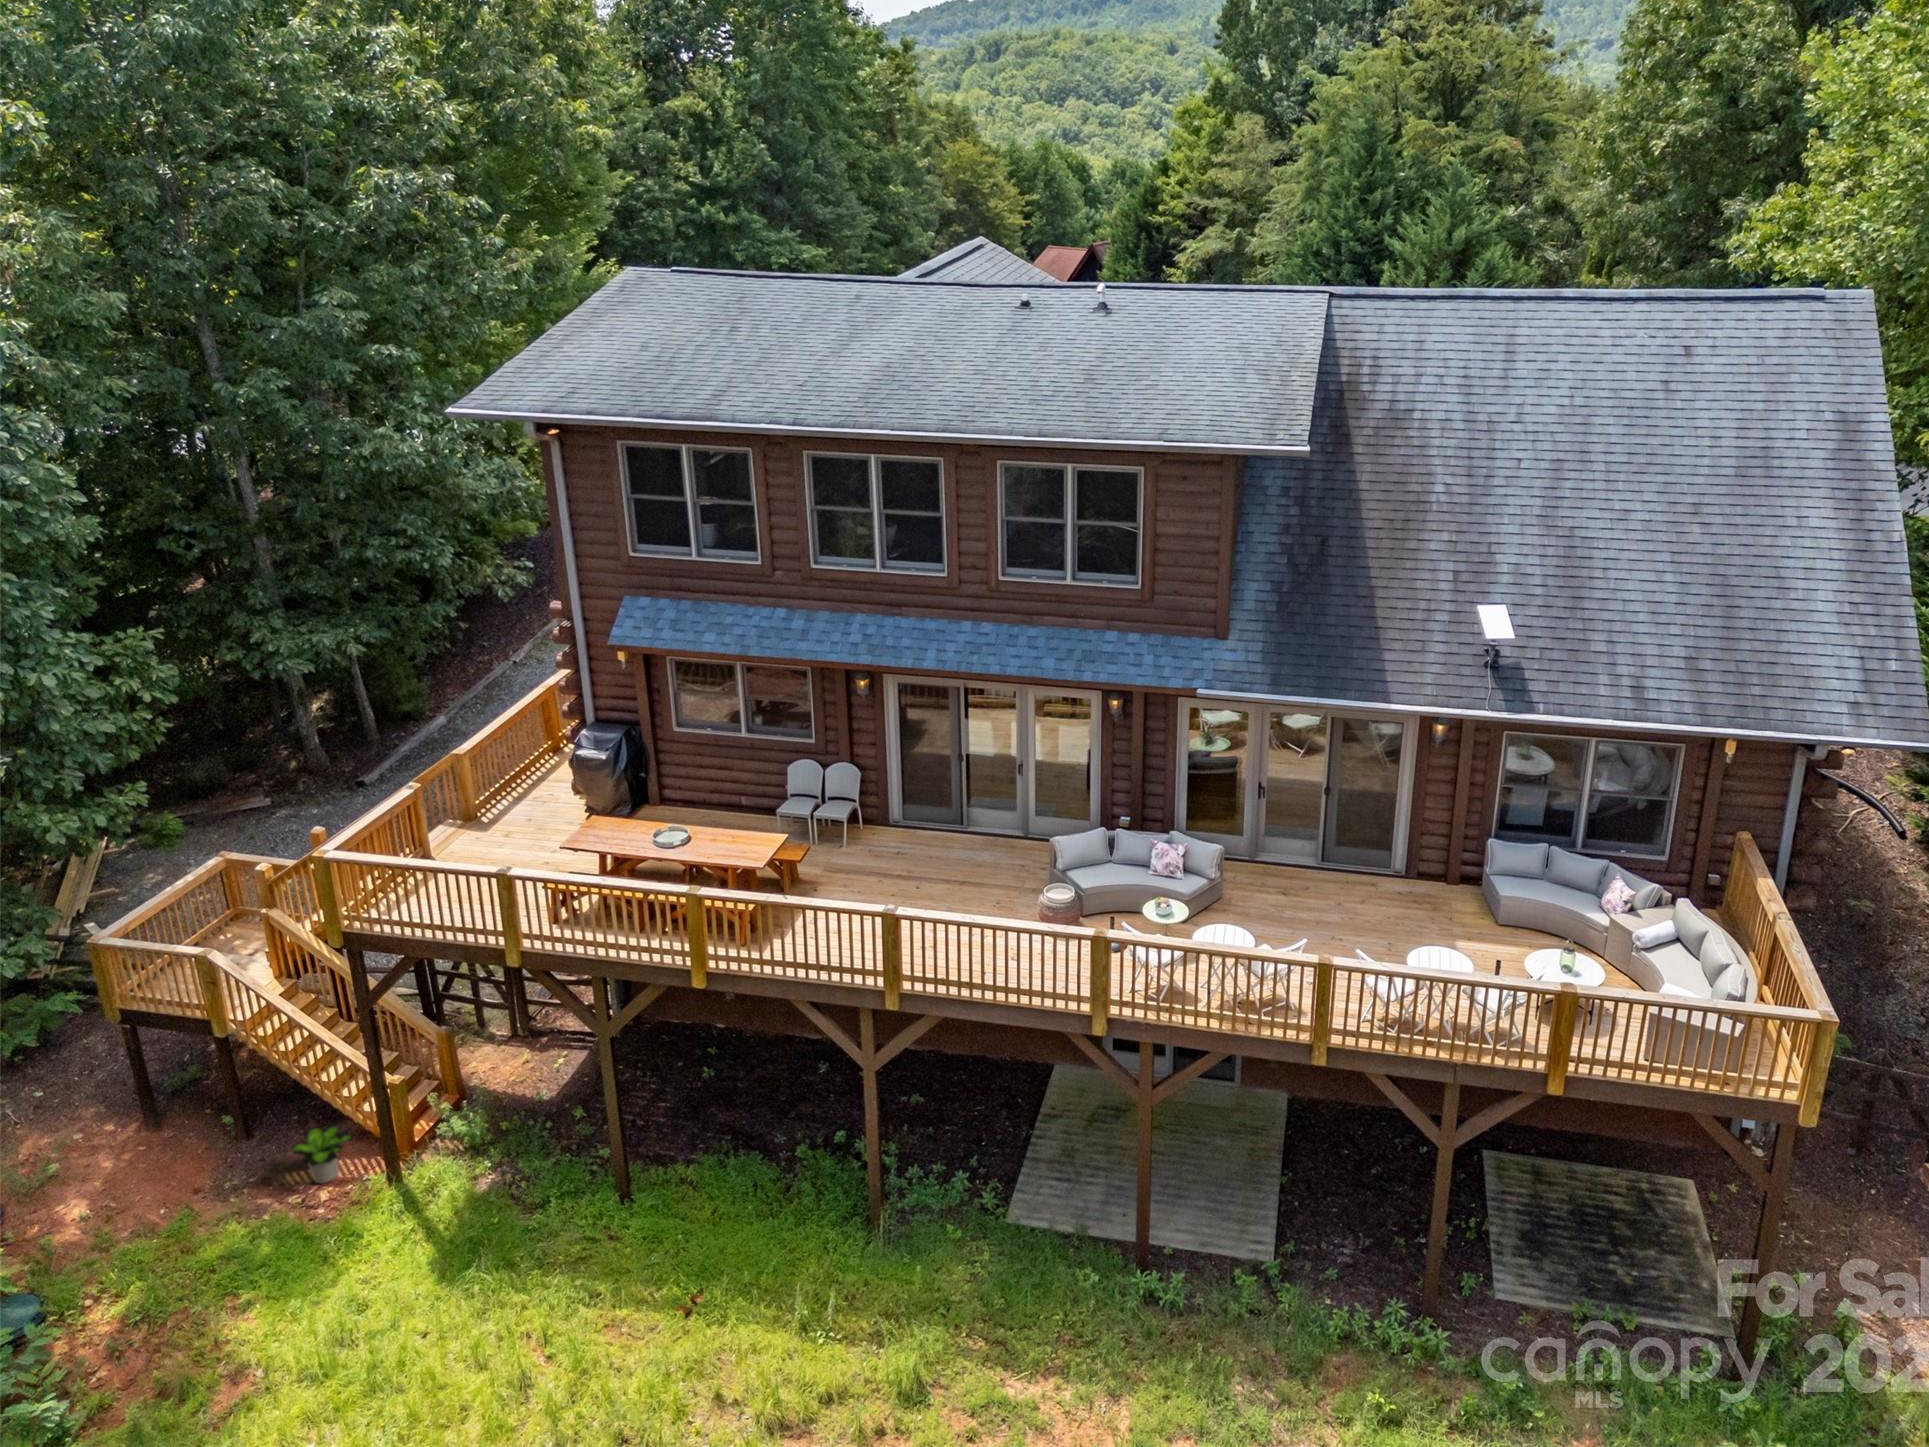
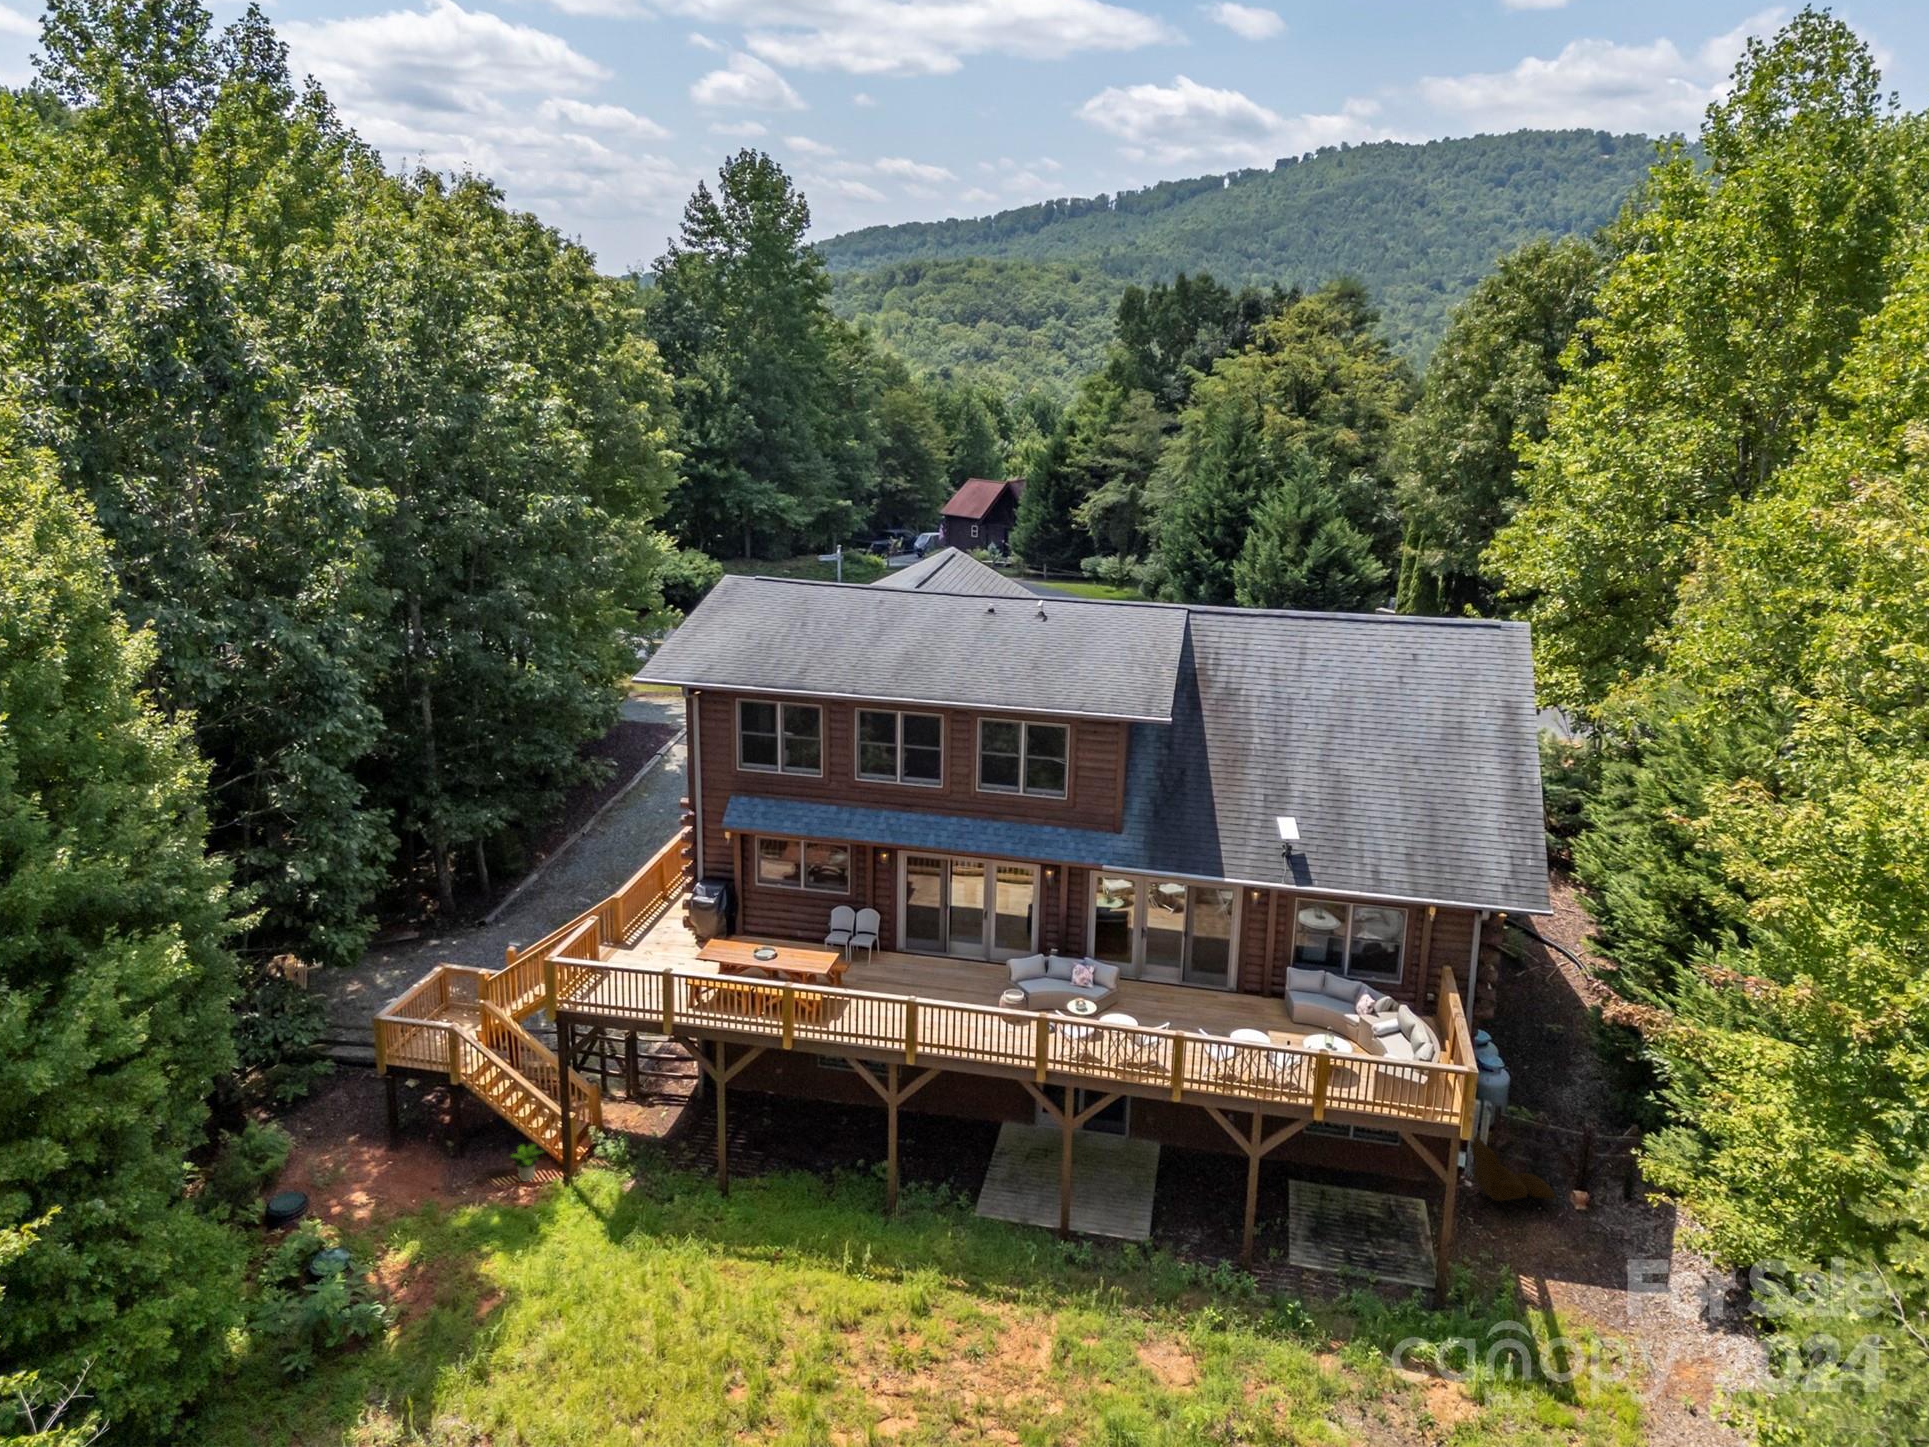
lounge chair: none [1765,1081,1904,1216] -> present [1471,1135,1556,1219]

